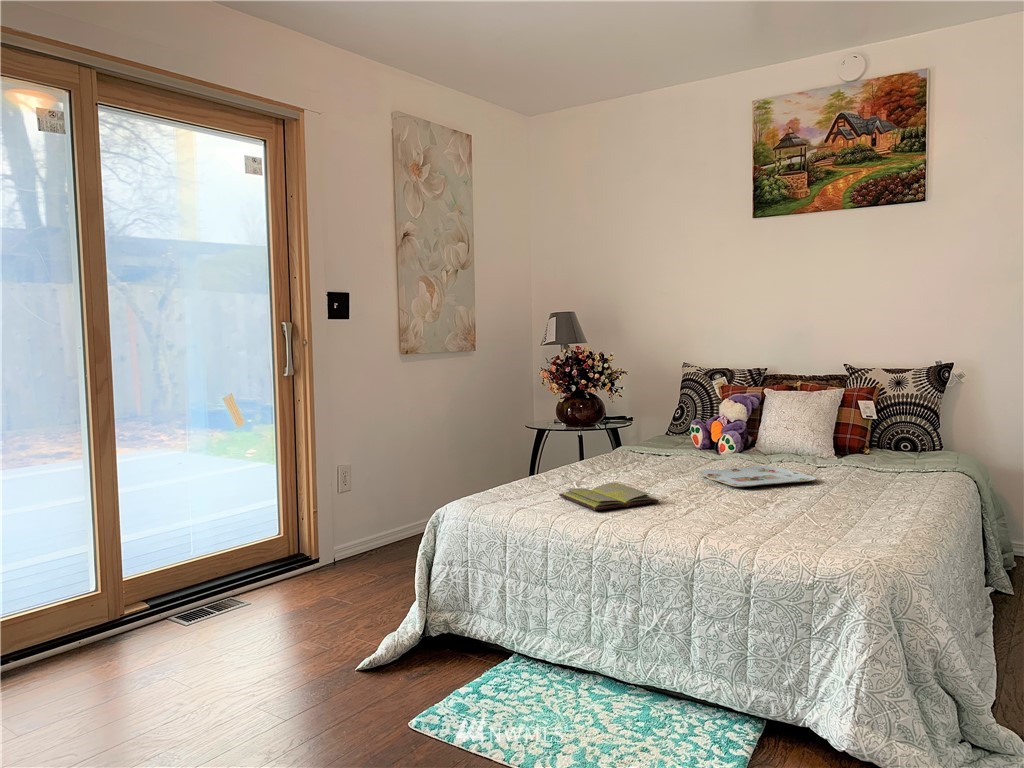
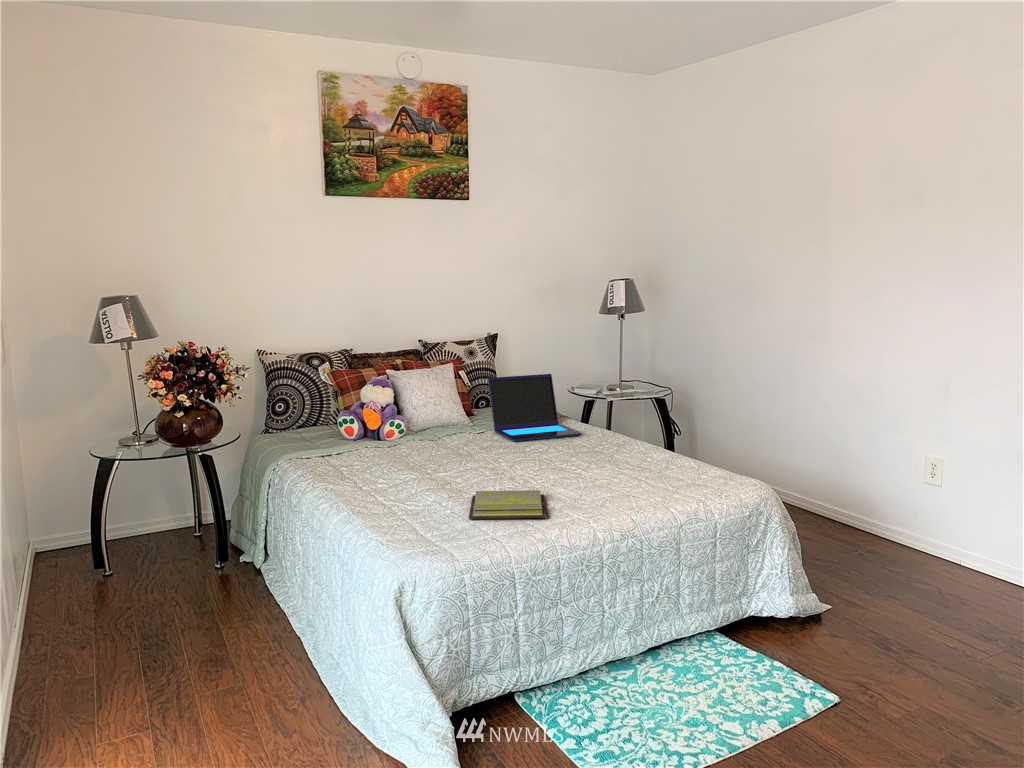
laptop: none [822,401,944,481] -> present [488,374,582,441]
serving tray: present [698,466,816,487] -> none [464,446,548,469]

